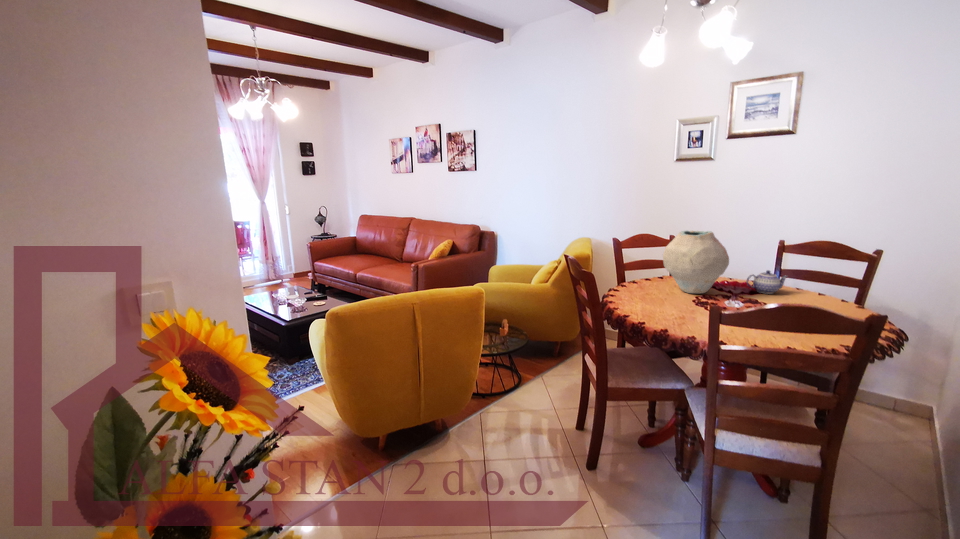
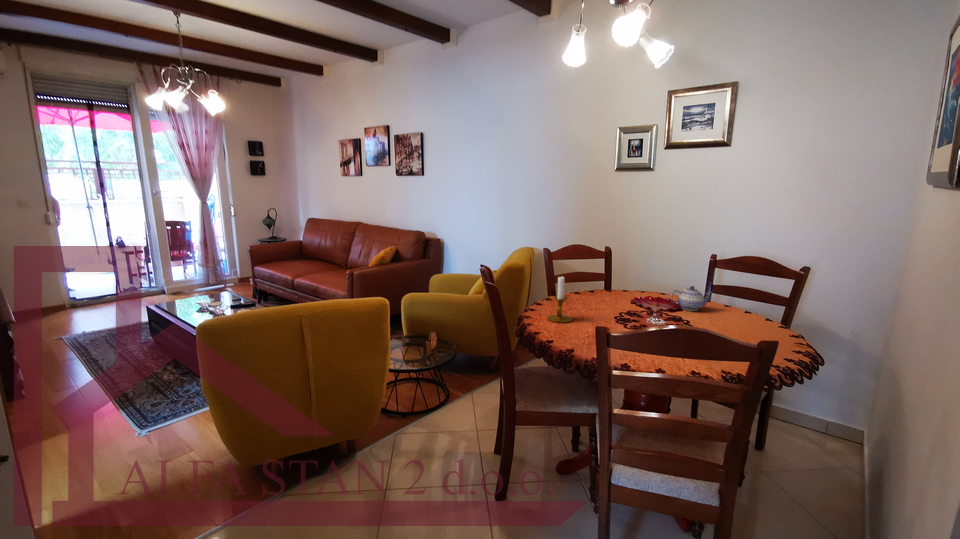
vase: present [663,231,729,293] -> none [585,242,651,309]
candlestick: none [633,264,658,306] -> present [547,277,572,322]

